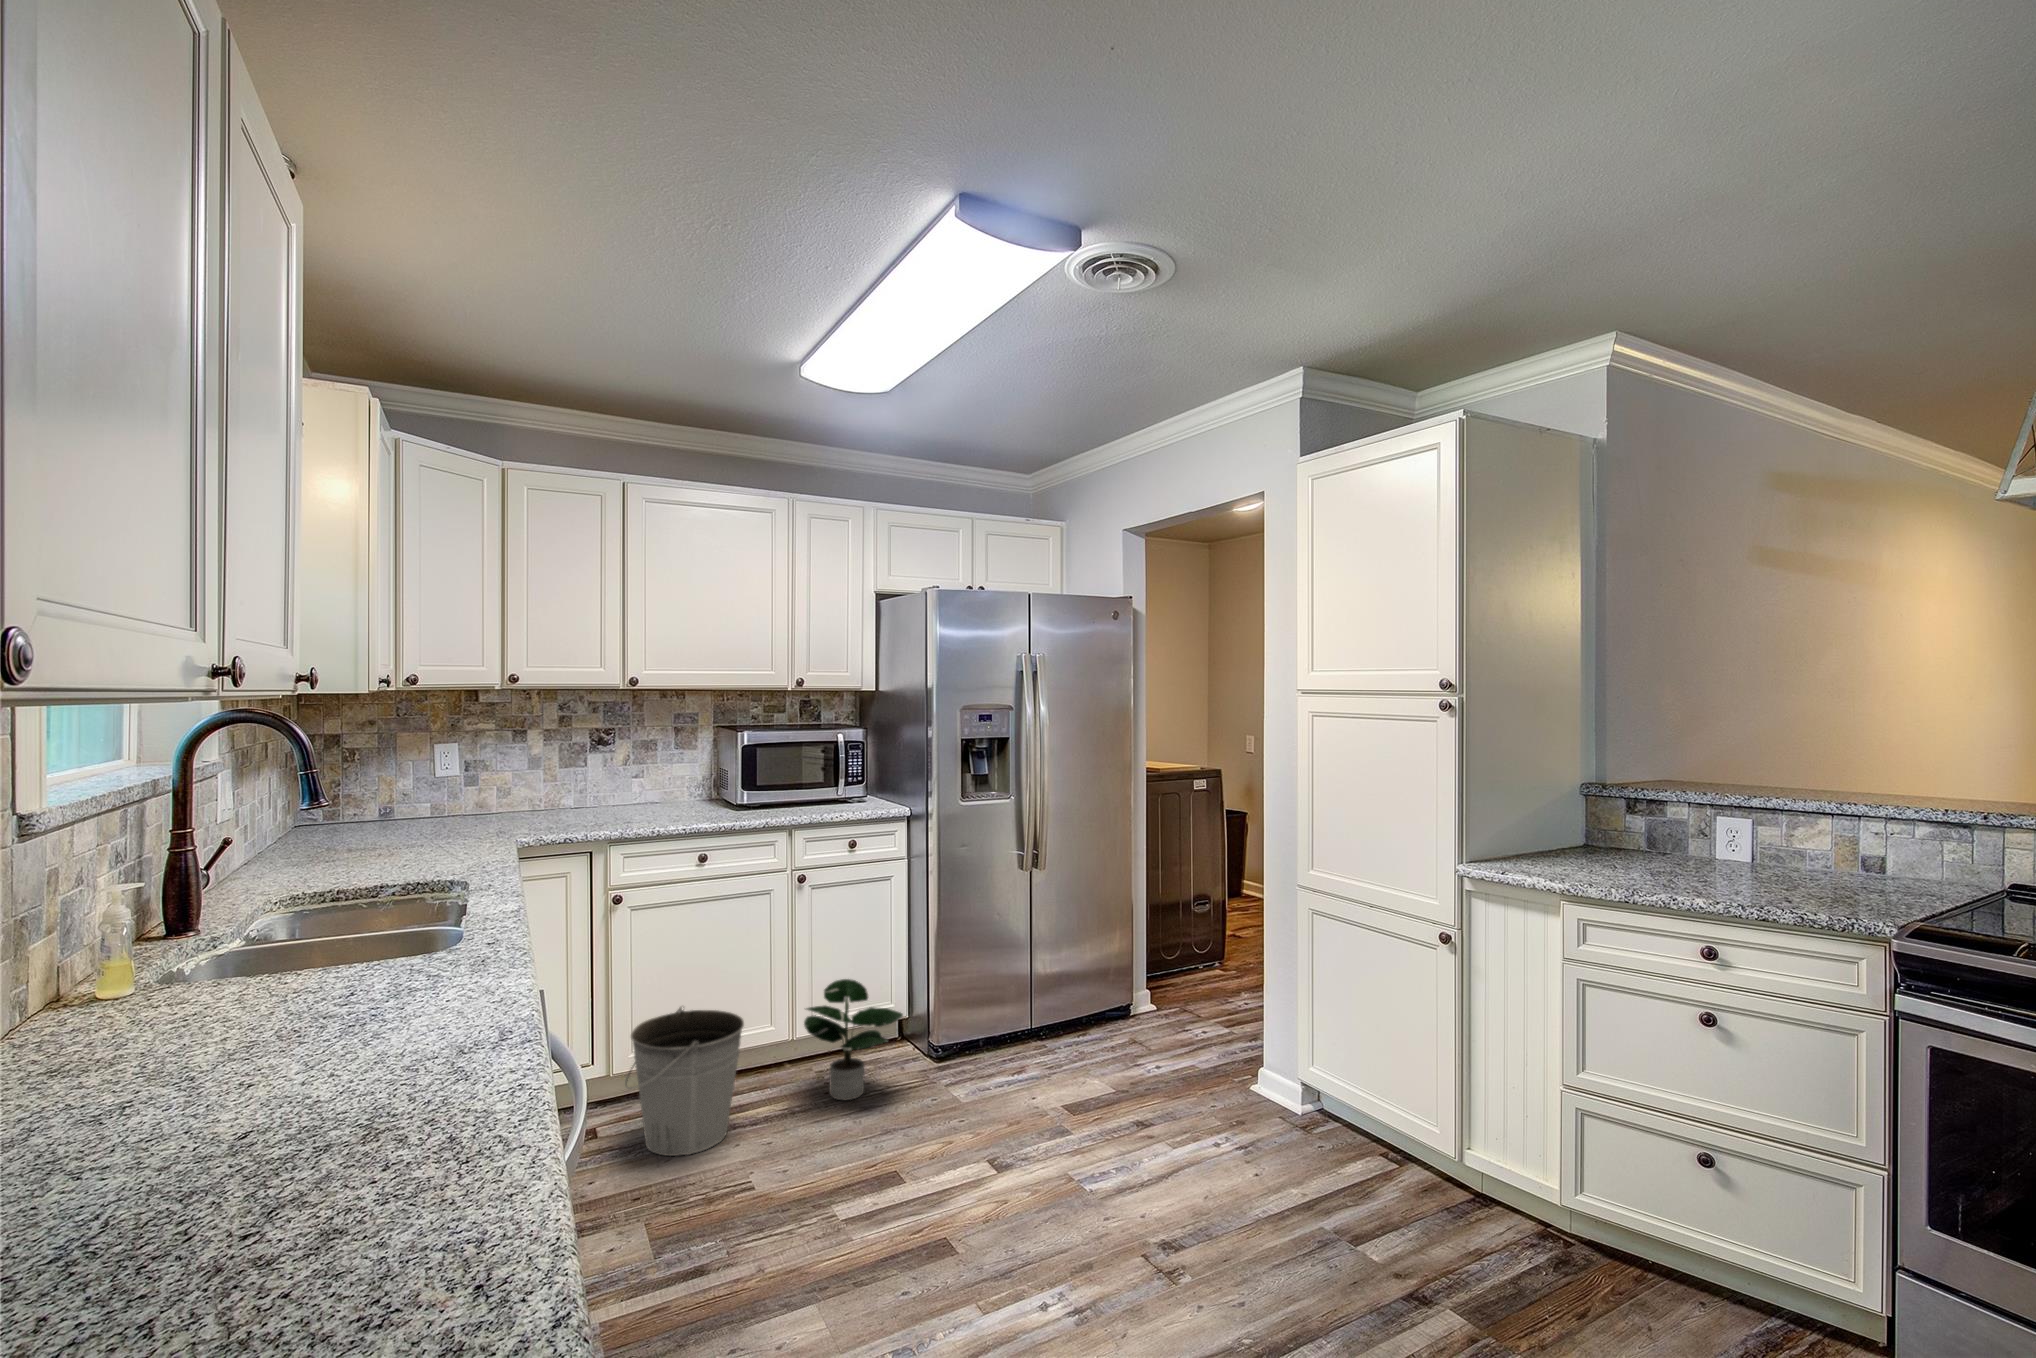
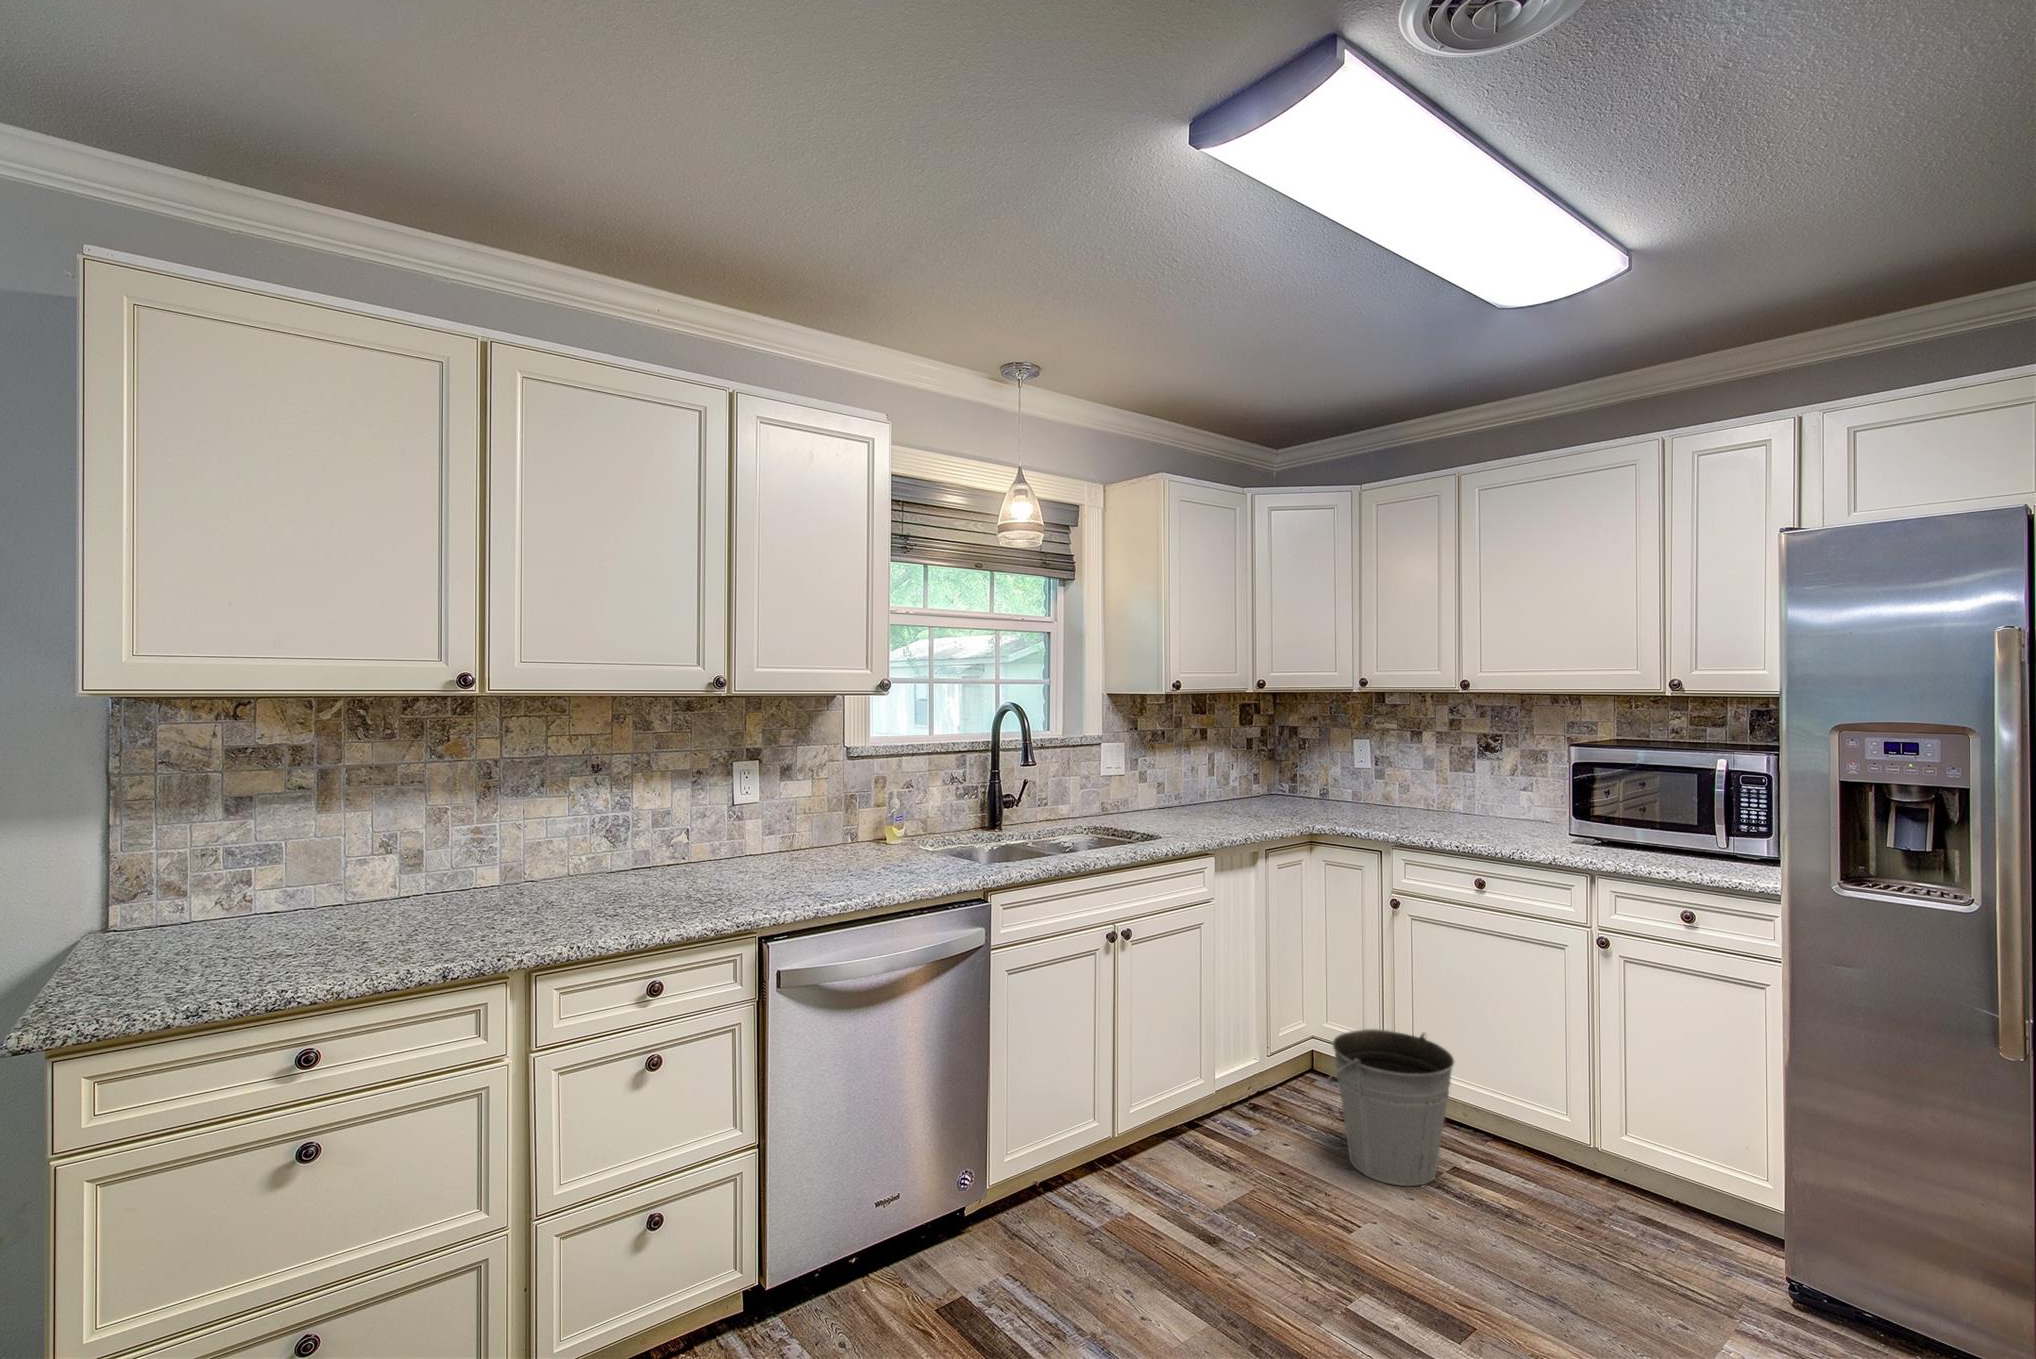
potted plant: present [804,979,903,1100] -> none [1524,1091,1675,1254]

